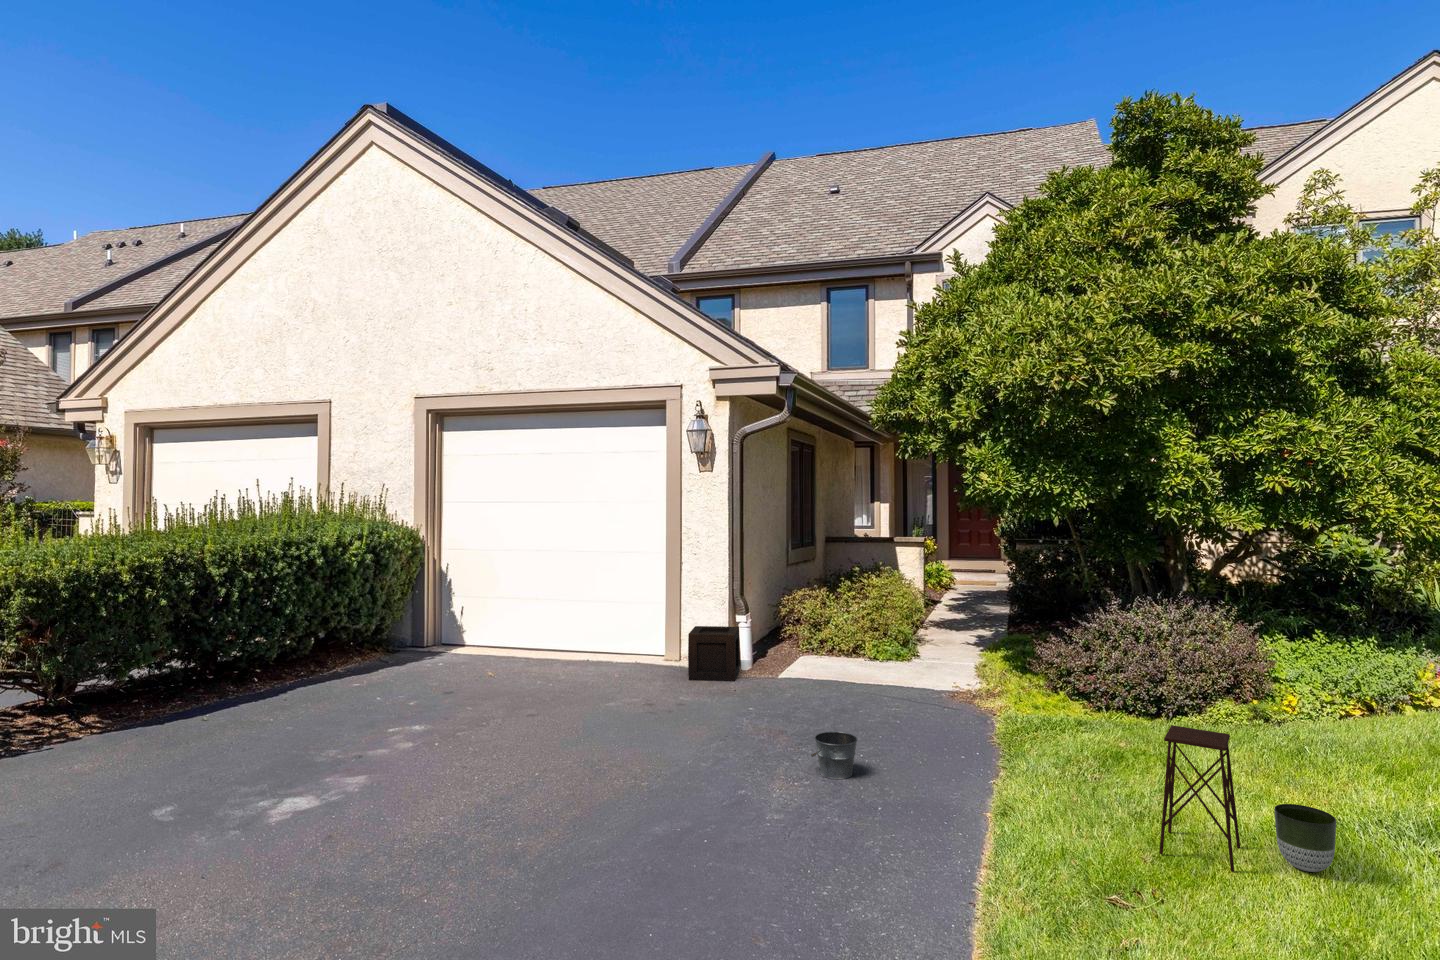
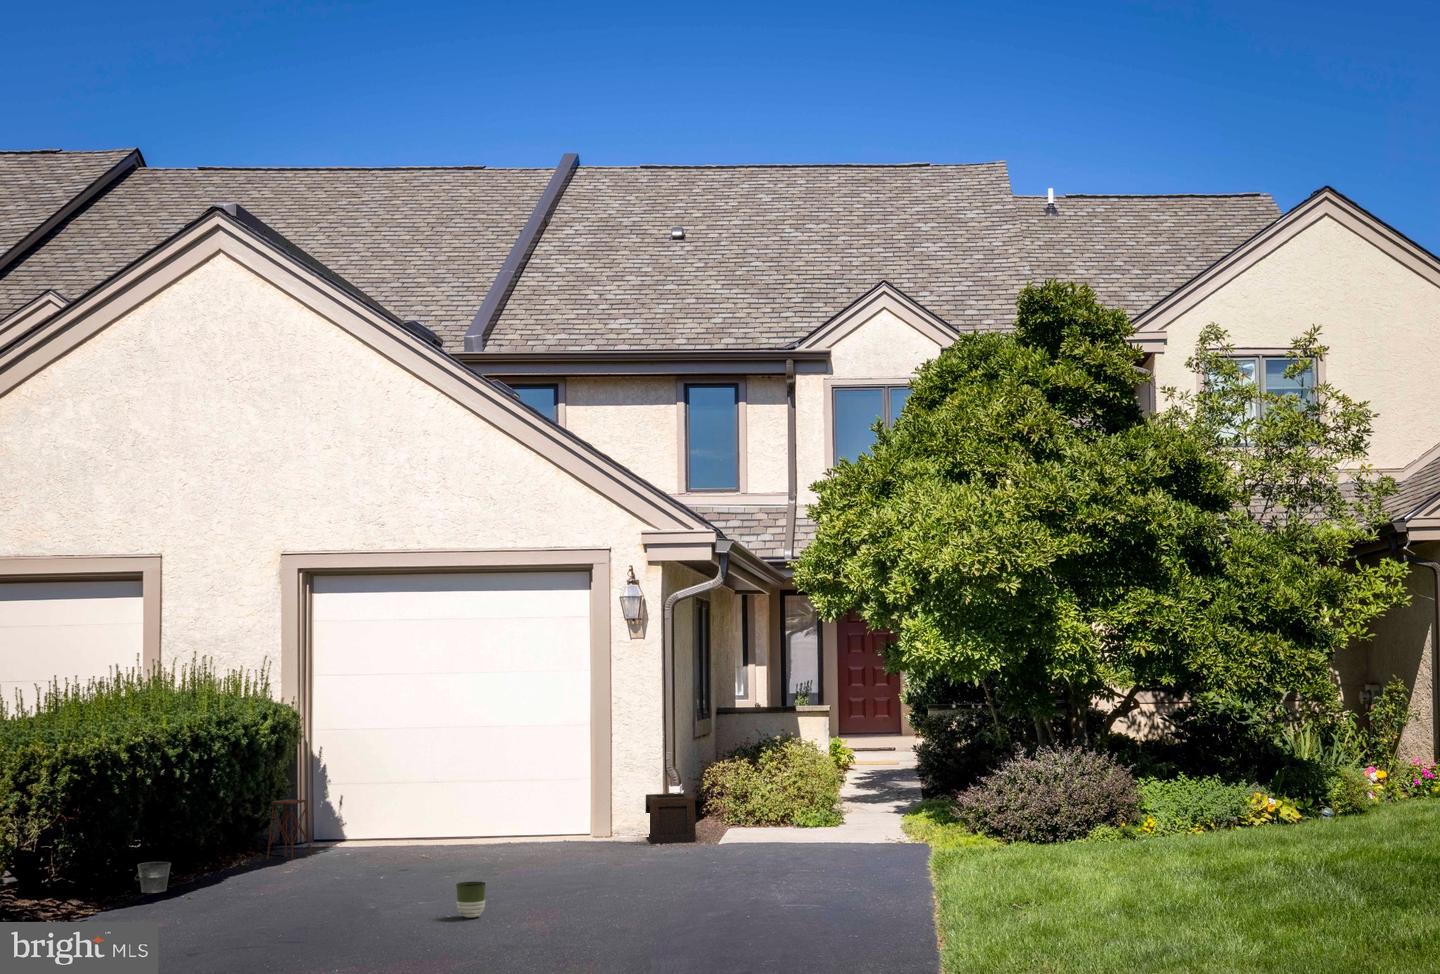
side table: present [1159,725,1240,872] -> present [267,799,311,861]
bucket: present [811,731,858,779] -> present [134,862,171,893]
planter: present [1274,804,1336,872] -> present [456,881,486,918]

